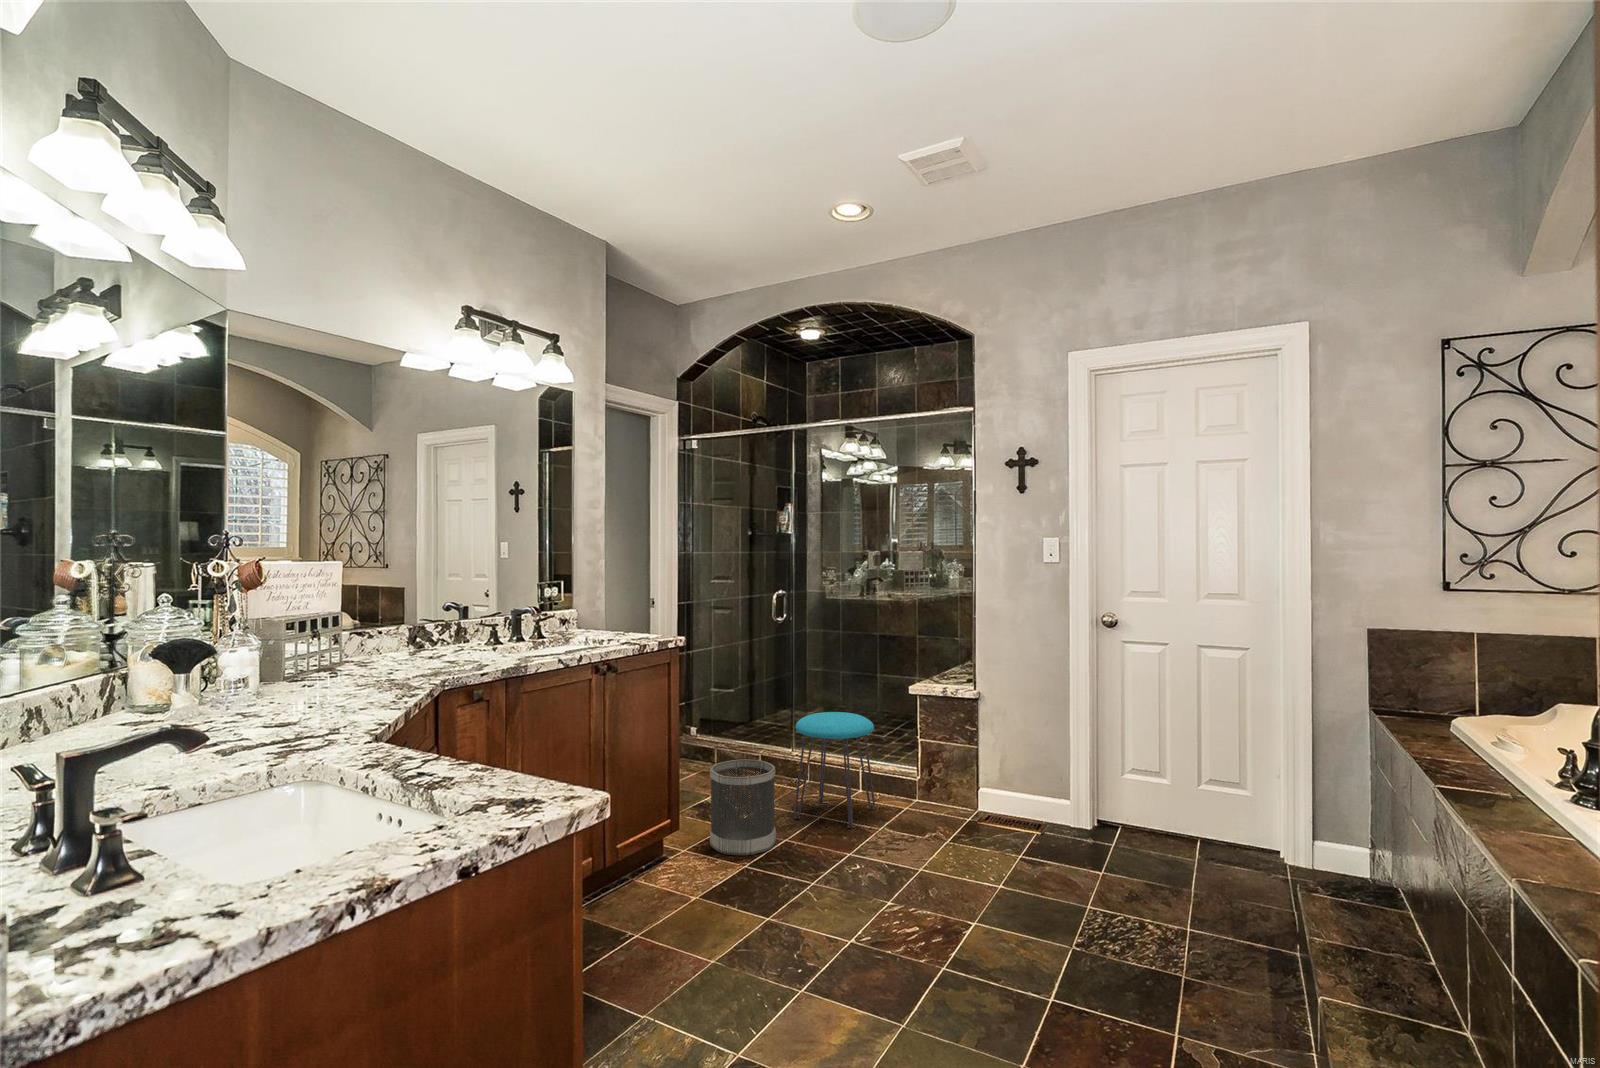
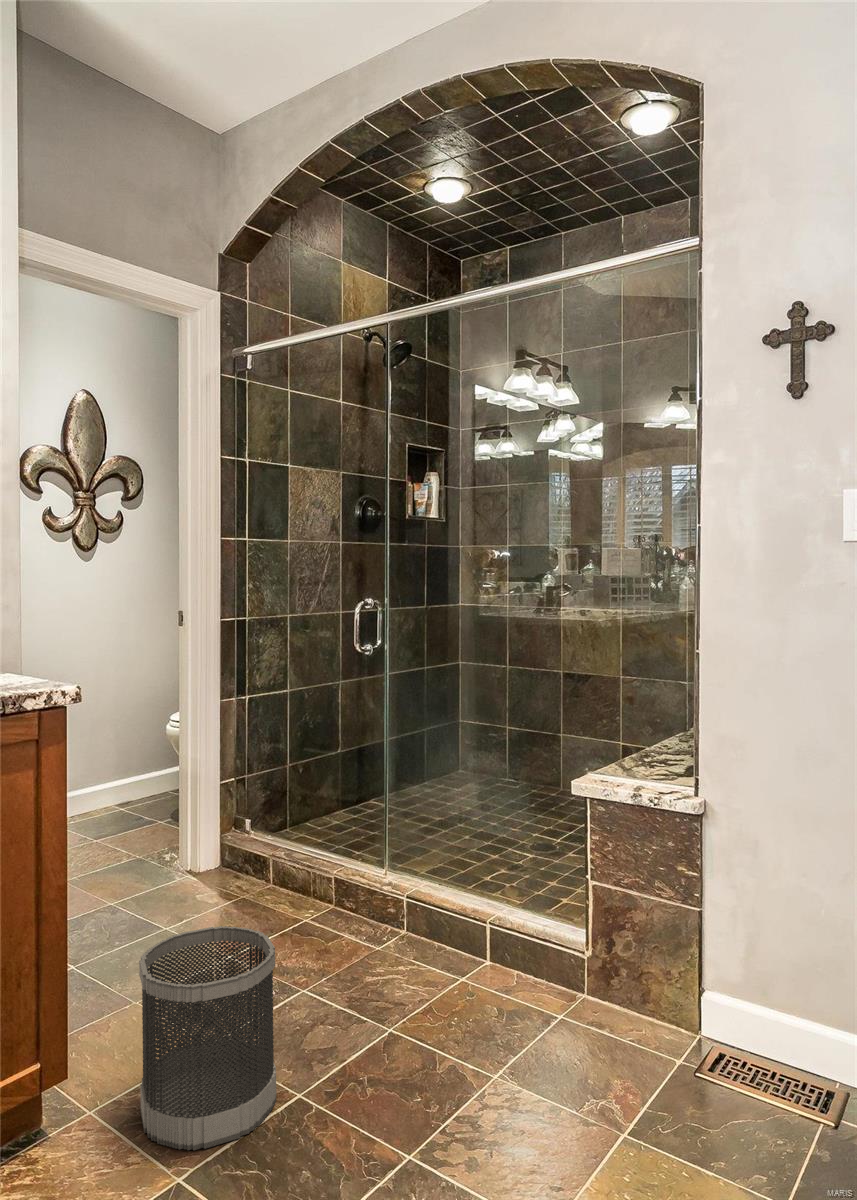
stool: present [794,712,875,828] -> none [340,827,501,1071]

